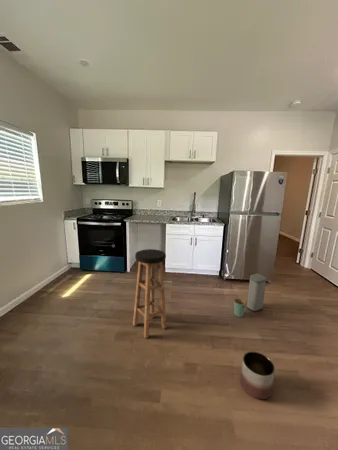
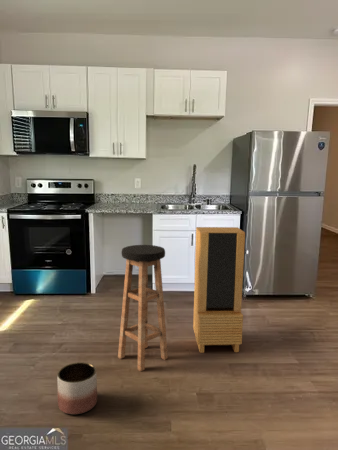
storage cabinet: none [187,237,224,326] -> present [193,227,245,353]
trash can: present [234,274,267,317] -> none [261,279,306,340]
planter: present [240,351,275,399] -> present [57,362,97,414]

